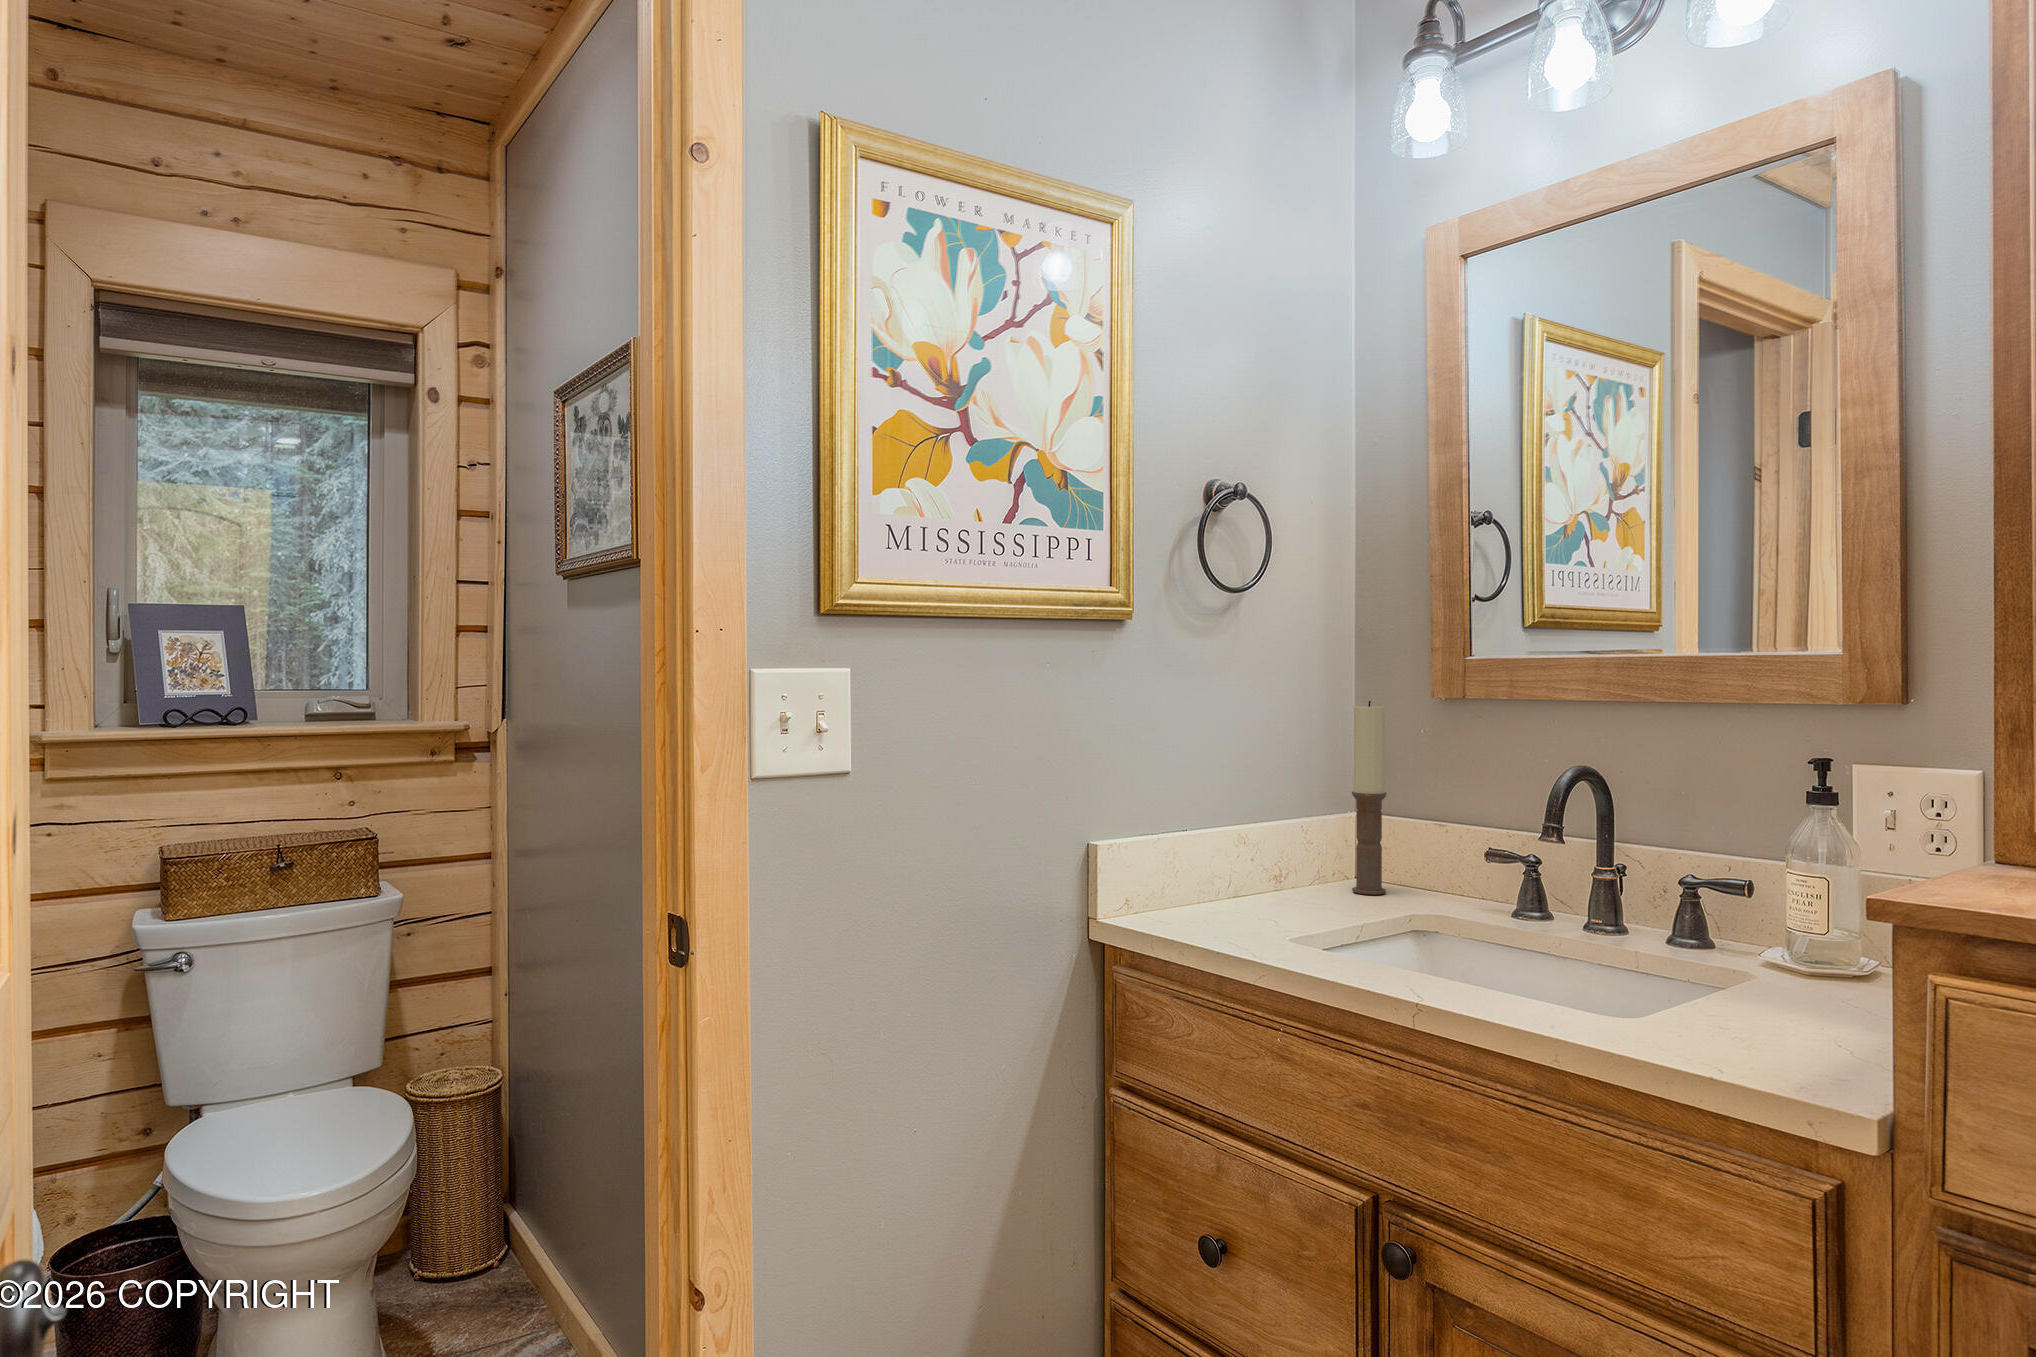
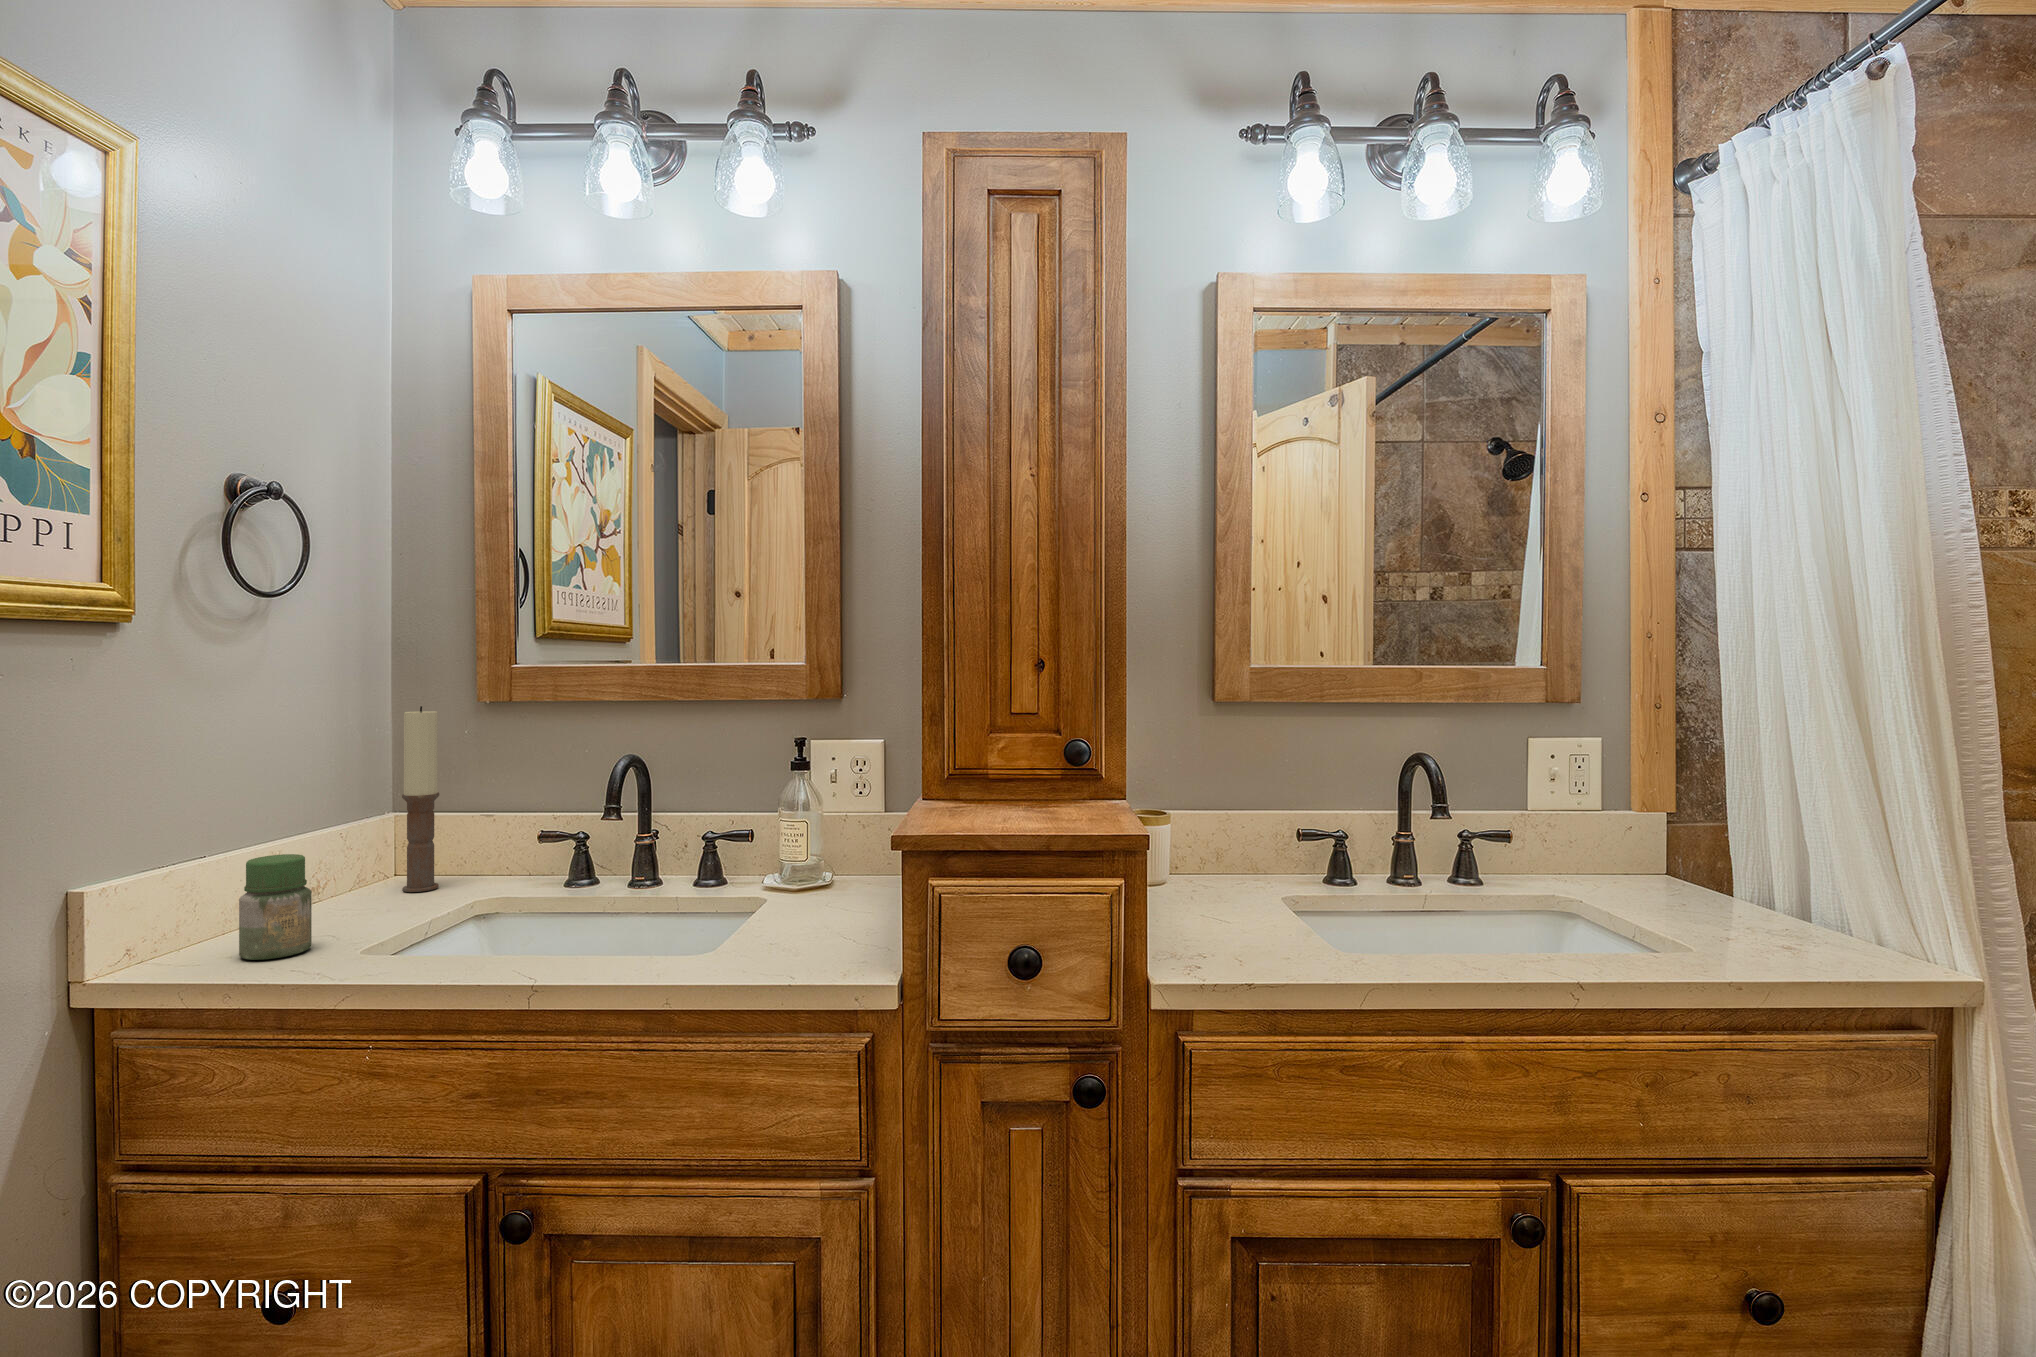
jar: none [1198,831,1252,926] -> present [239,854,312,960]

